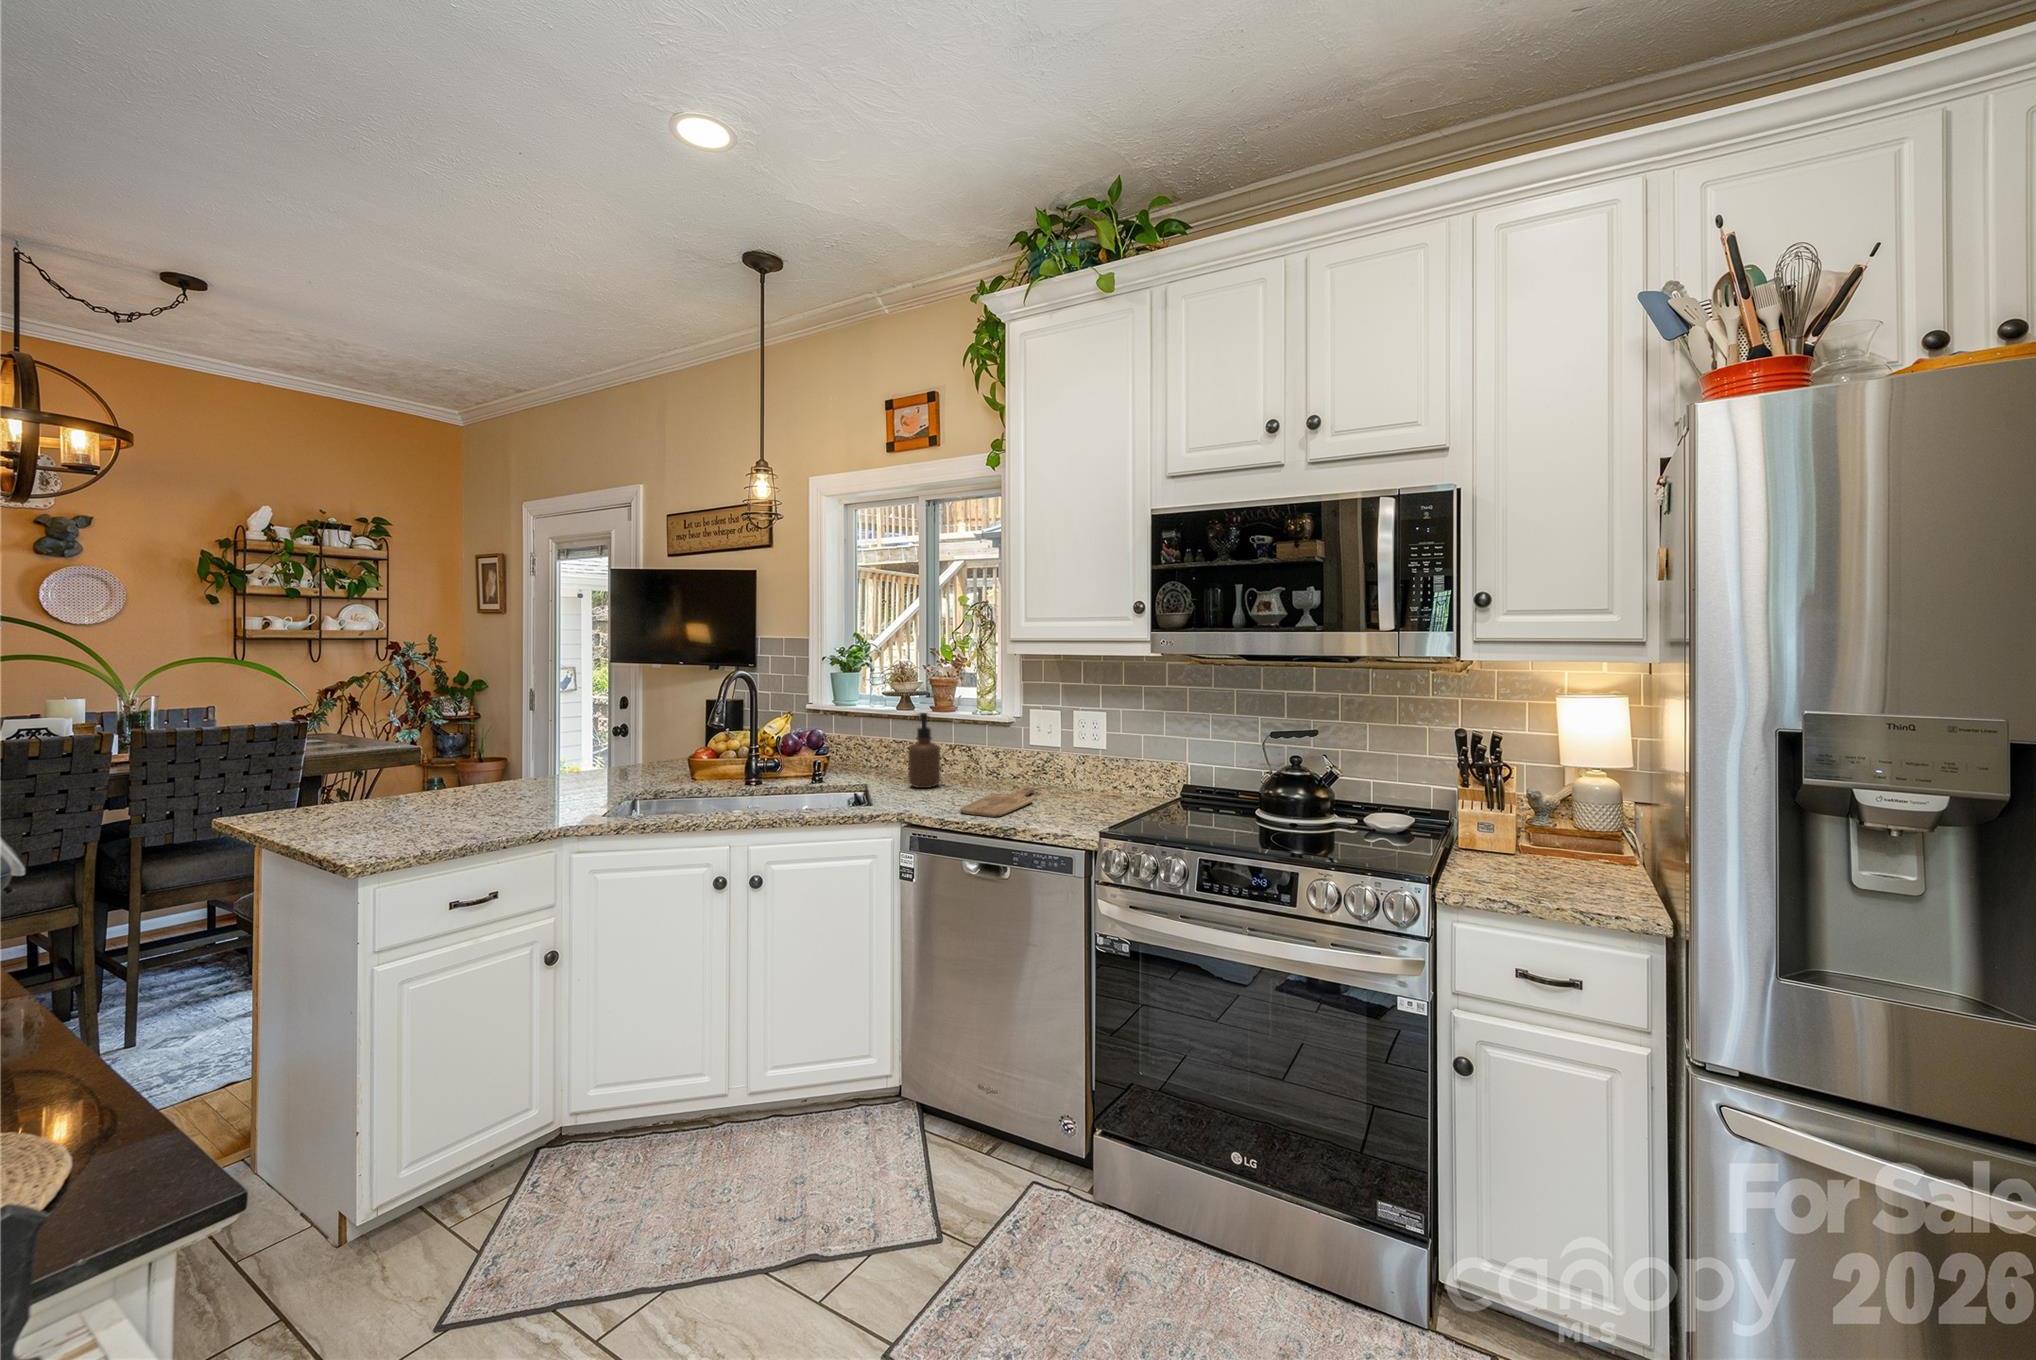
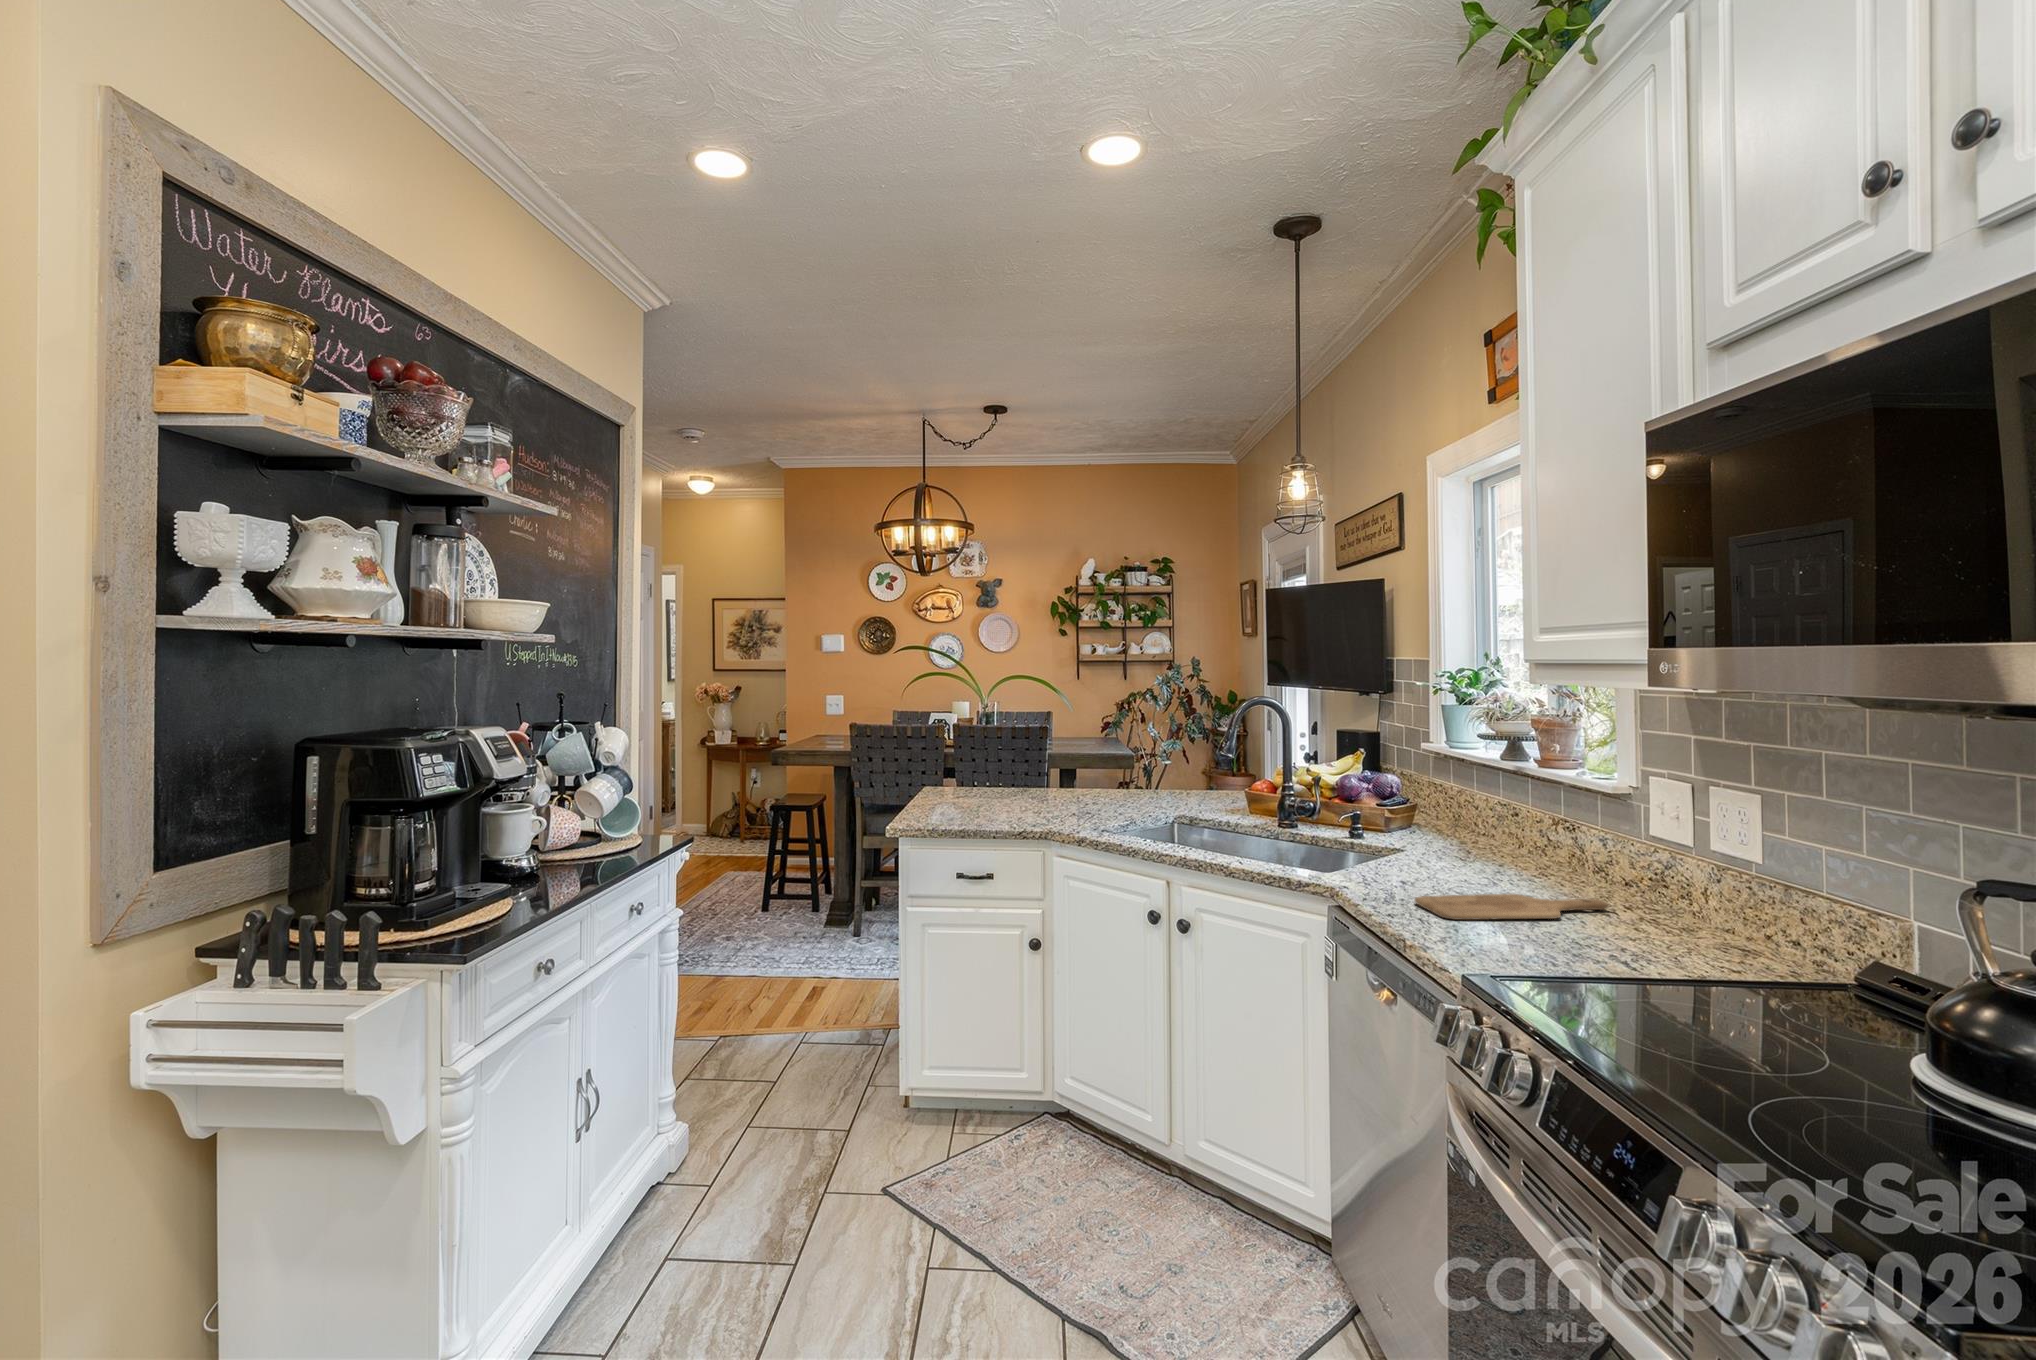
soap dispenser: present [908,713,941,788] -> none [1447,761,1499,872]

